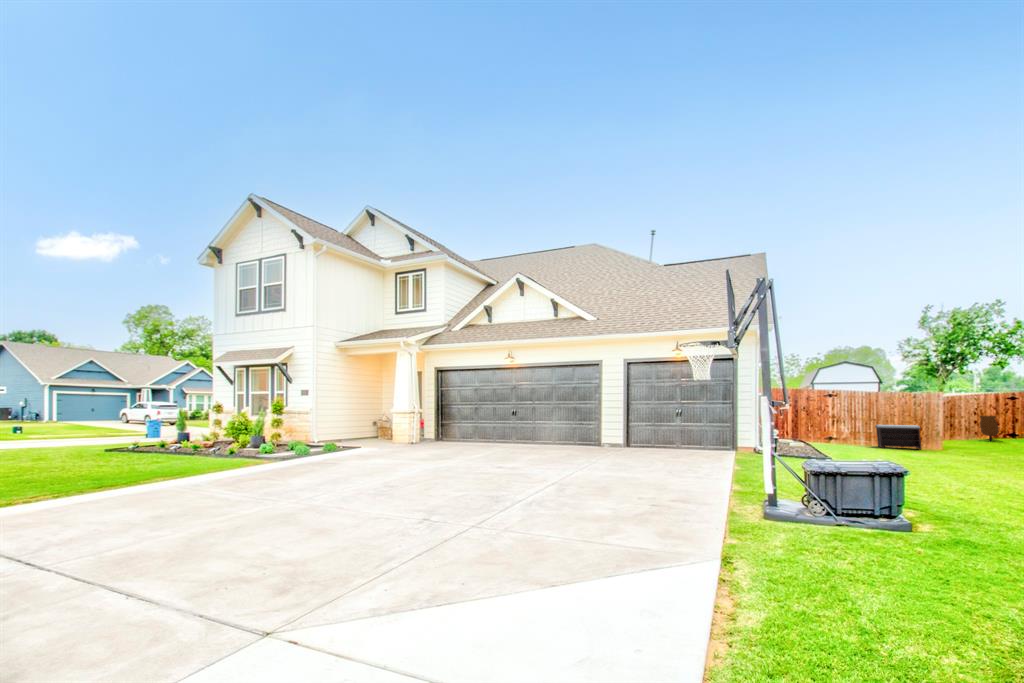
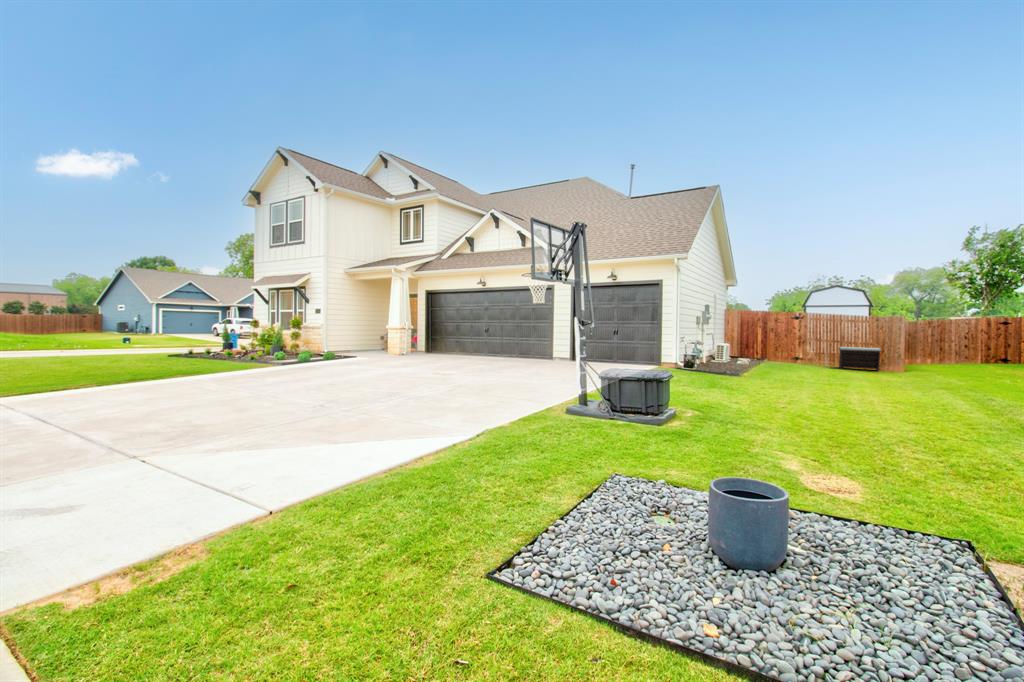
lounge chair: present [980,415,999,441] -> none [963,340,986,366]

